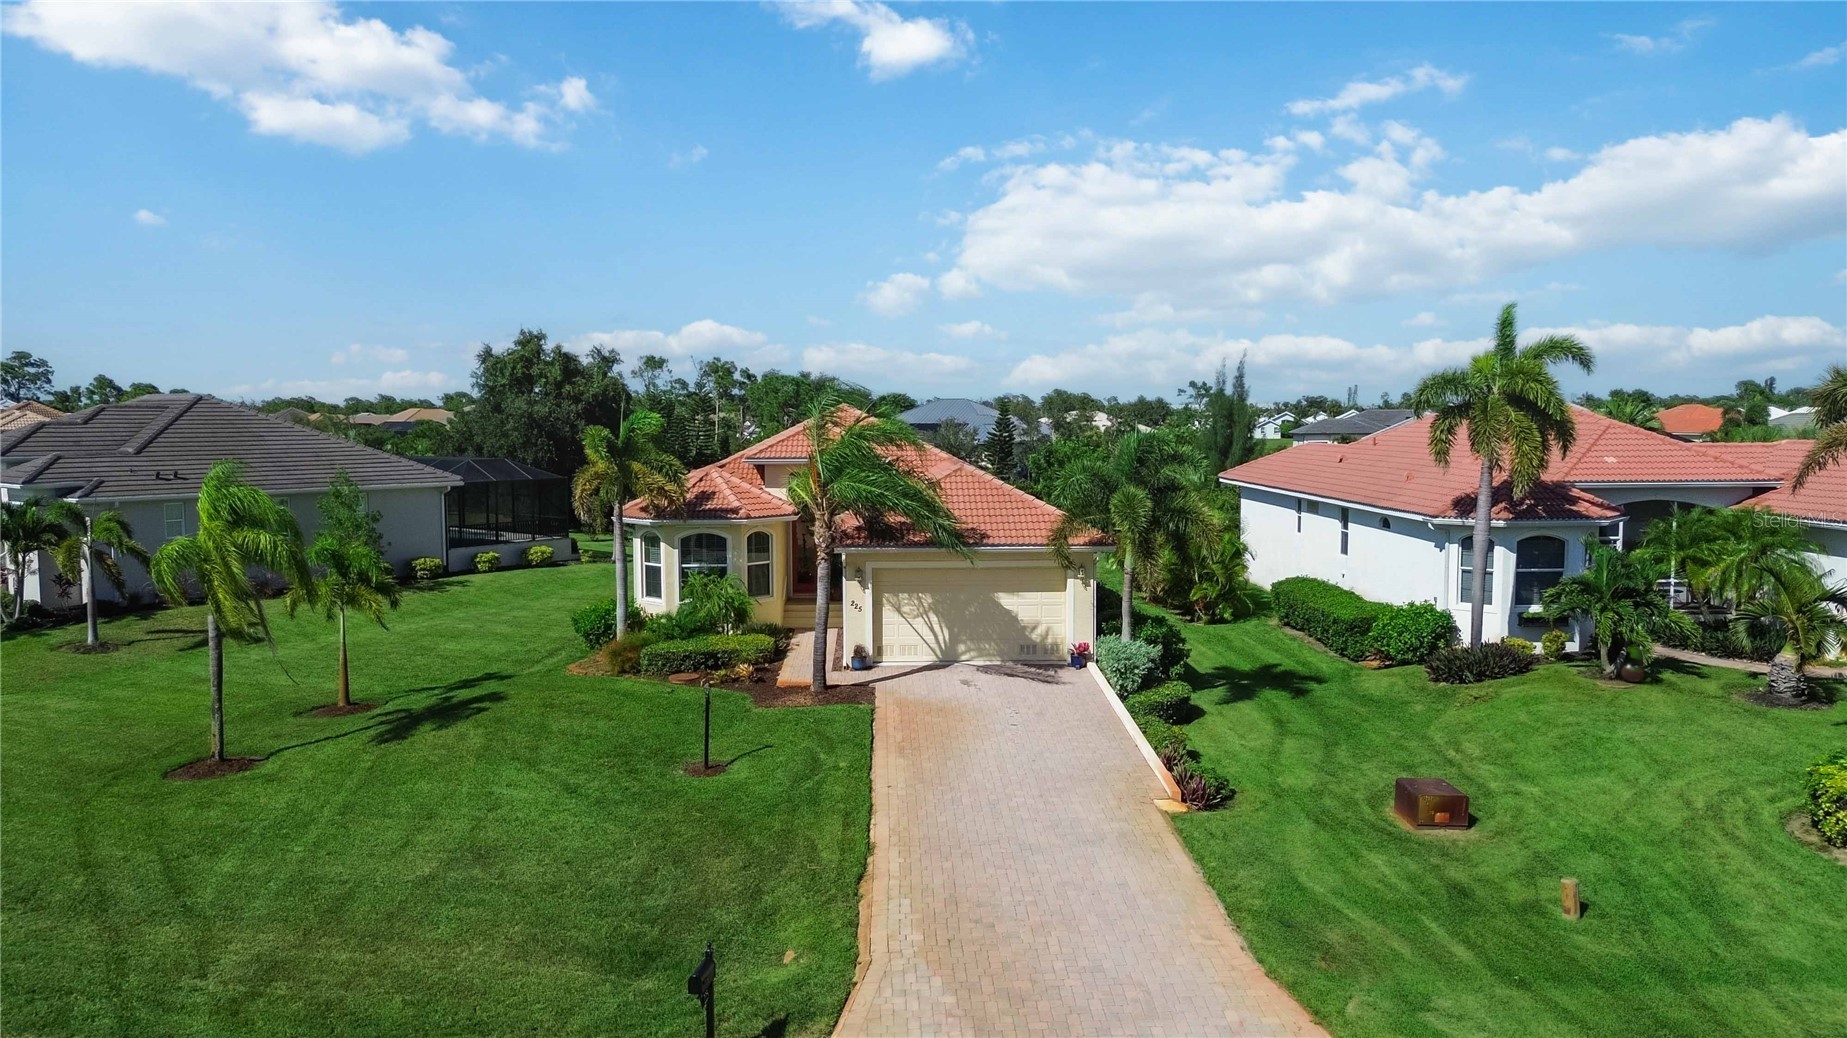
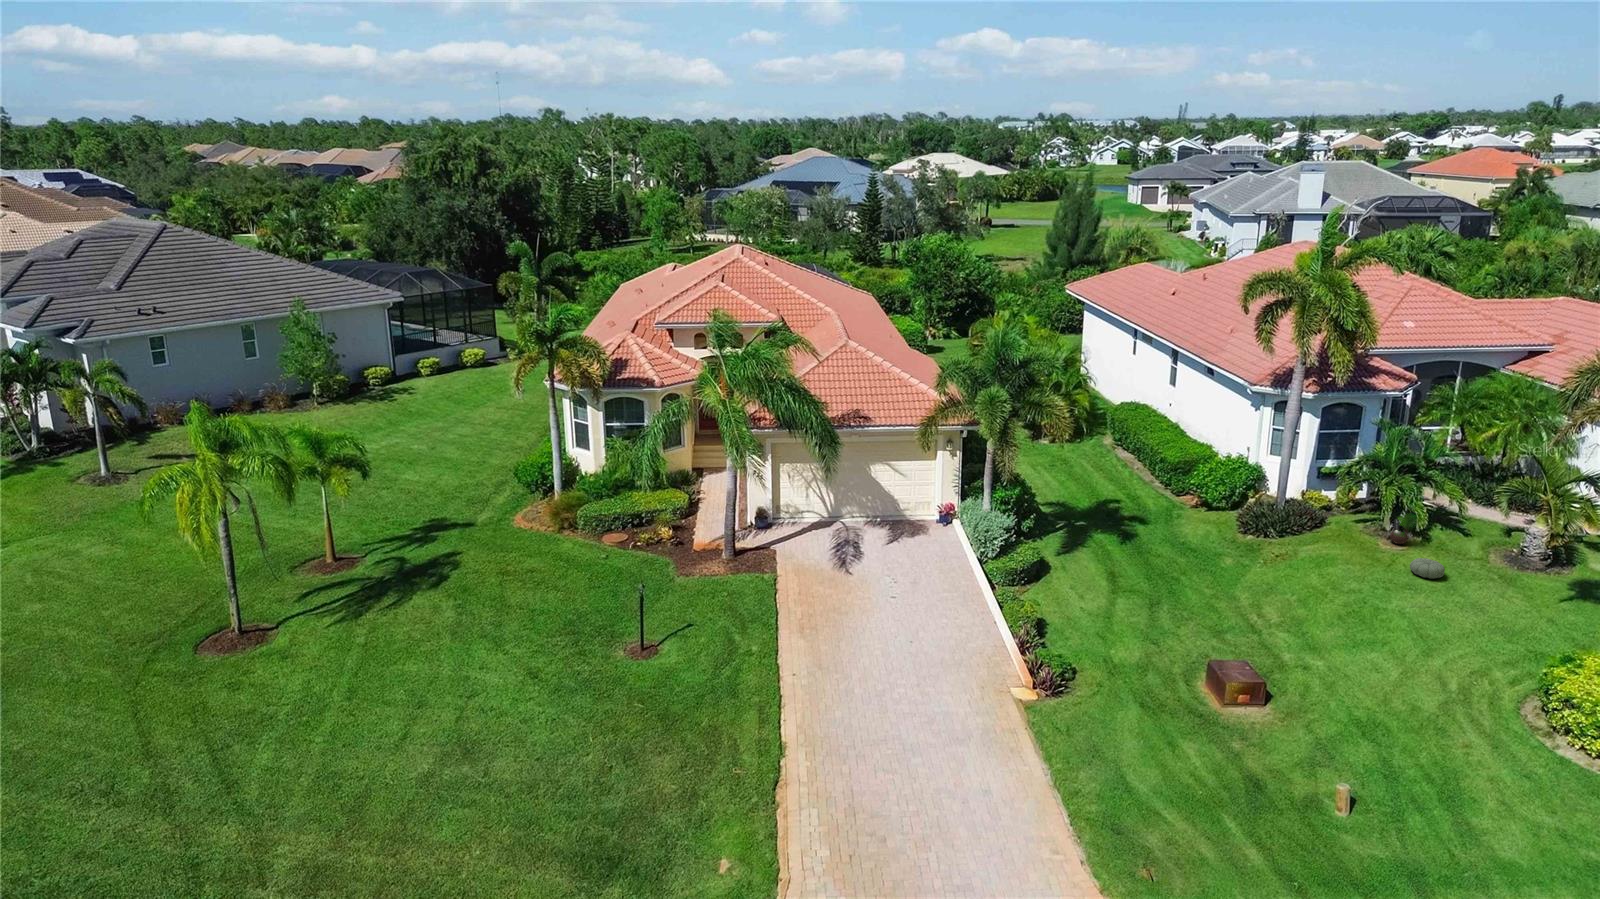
pouf: none [1655,686,1699,708] -> present [1410,558,1445,579]

